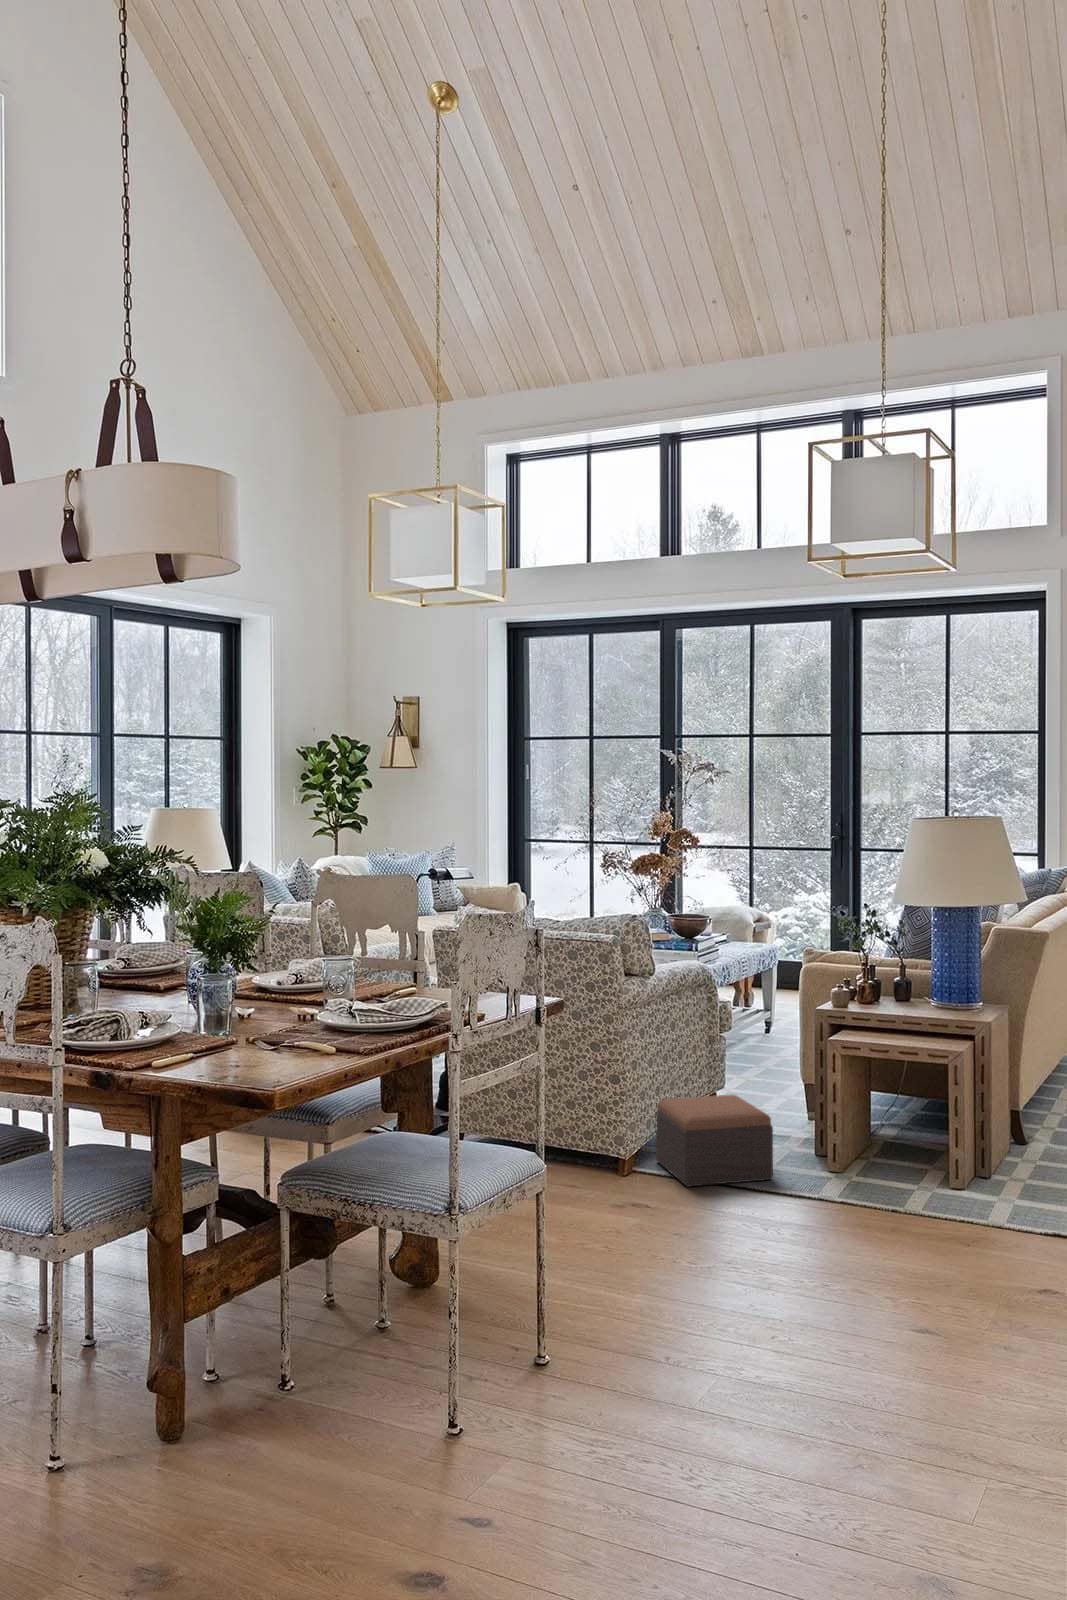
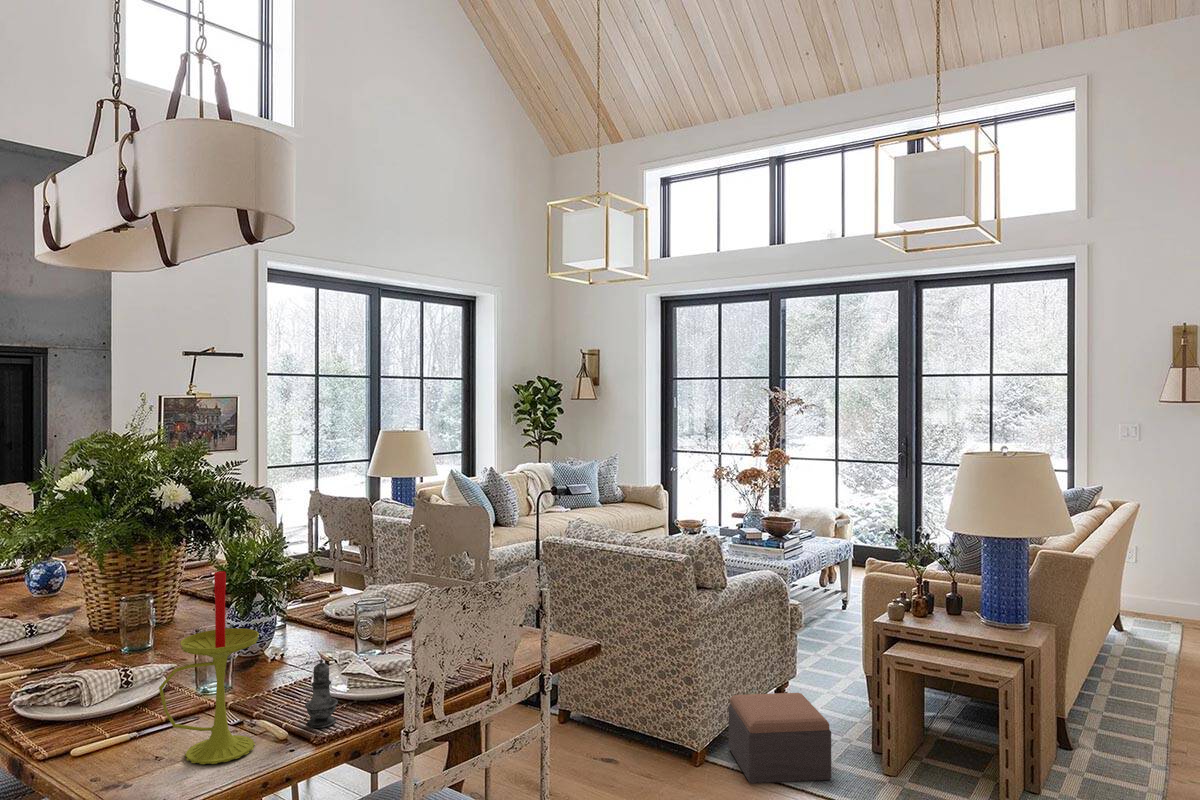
candle: none [240,900,317,1068] -> present [159,571,259,764]
salt shaker: none [339,989,368,1049] -> present [305,659,338,728]

